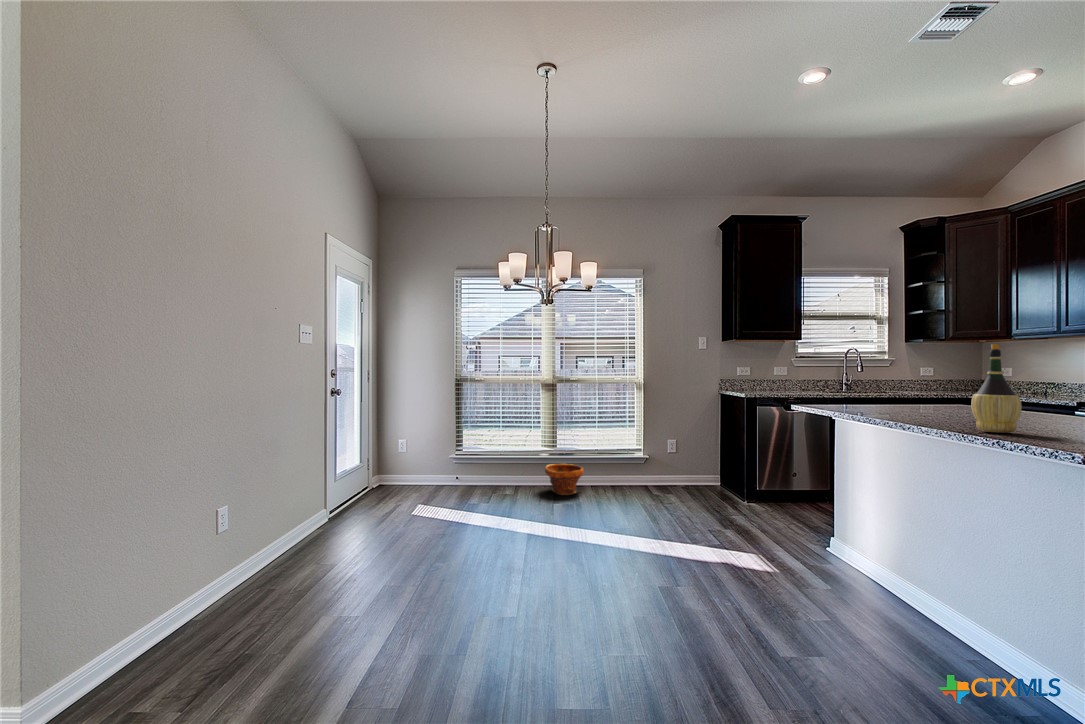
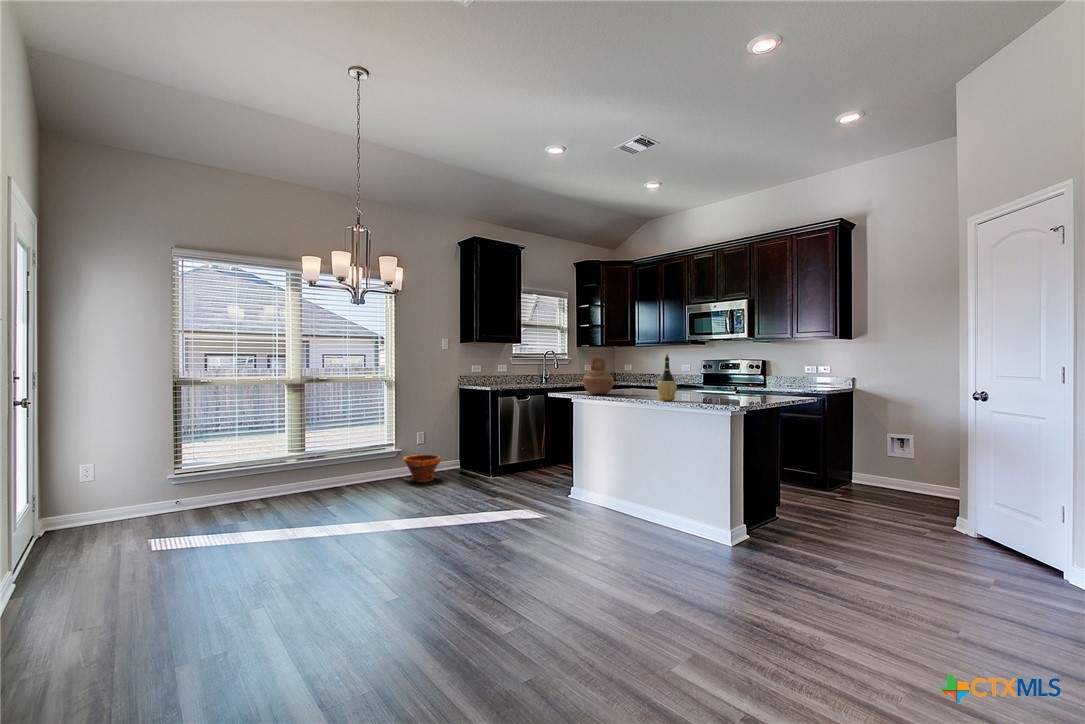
vase: none [860,356,918,411] -> present [583,358,614,395]
planter: present [545,464,584,495] -> present [404,455,441,482]

